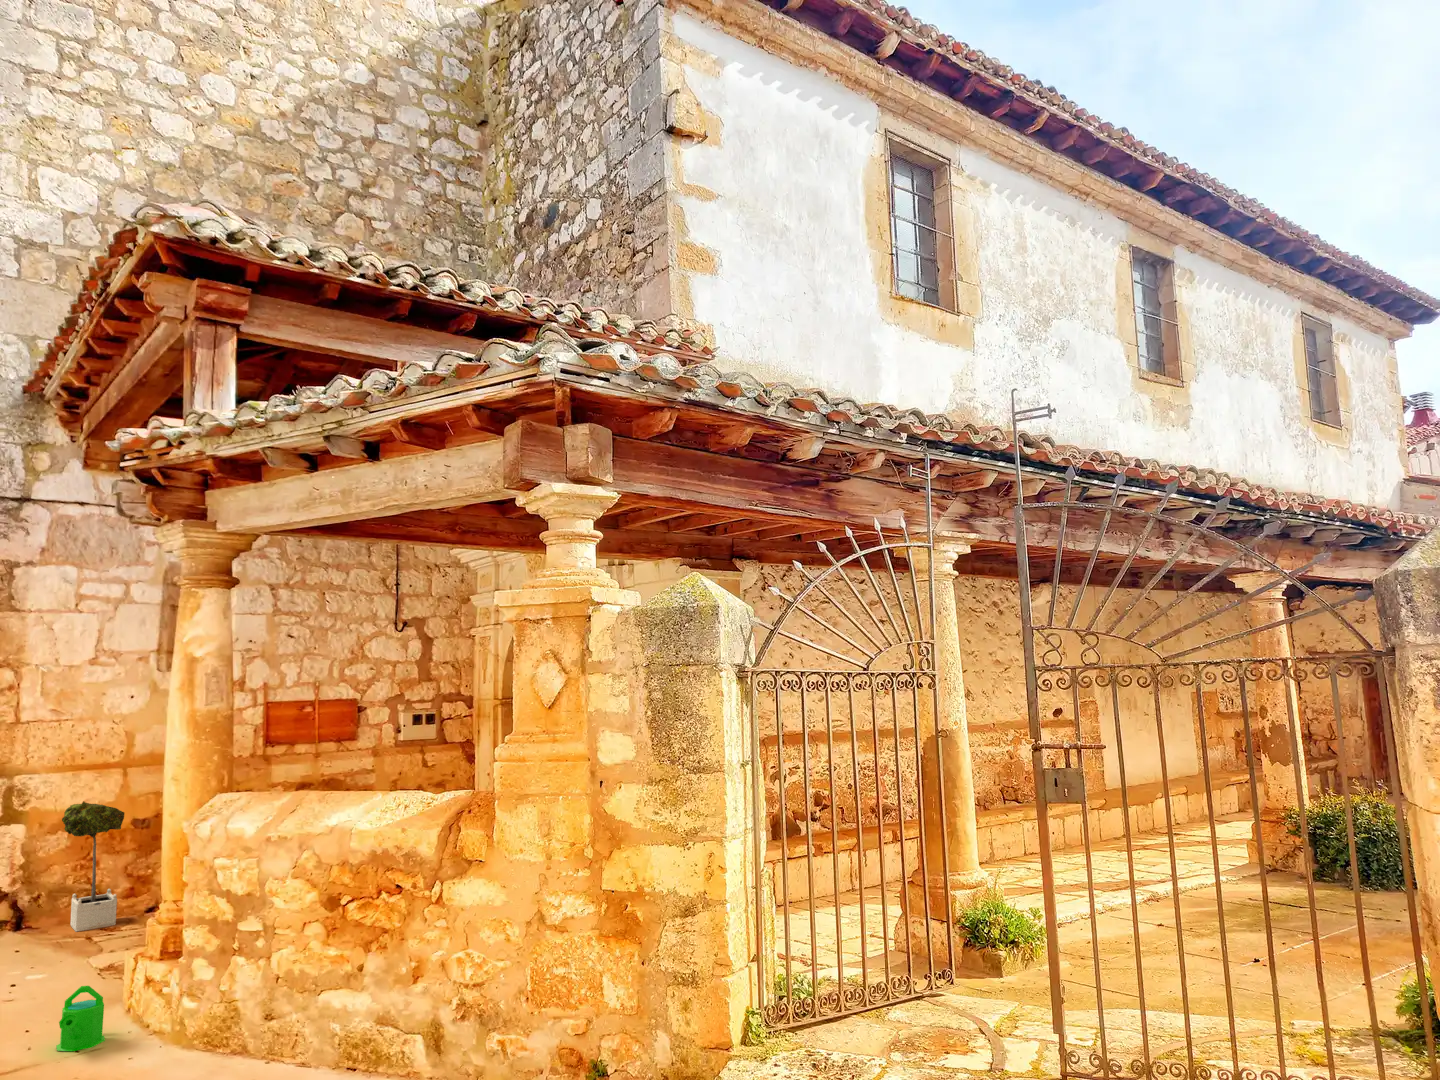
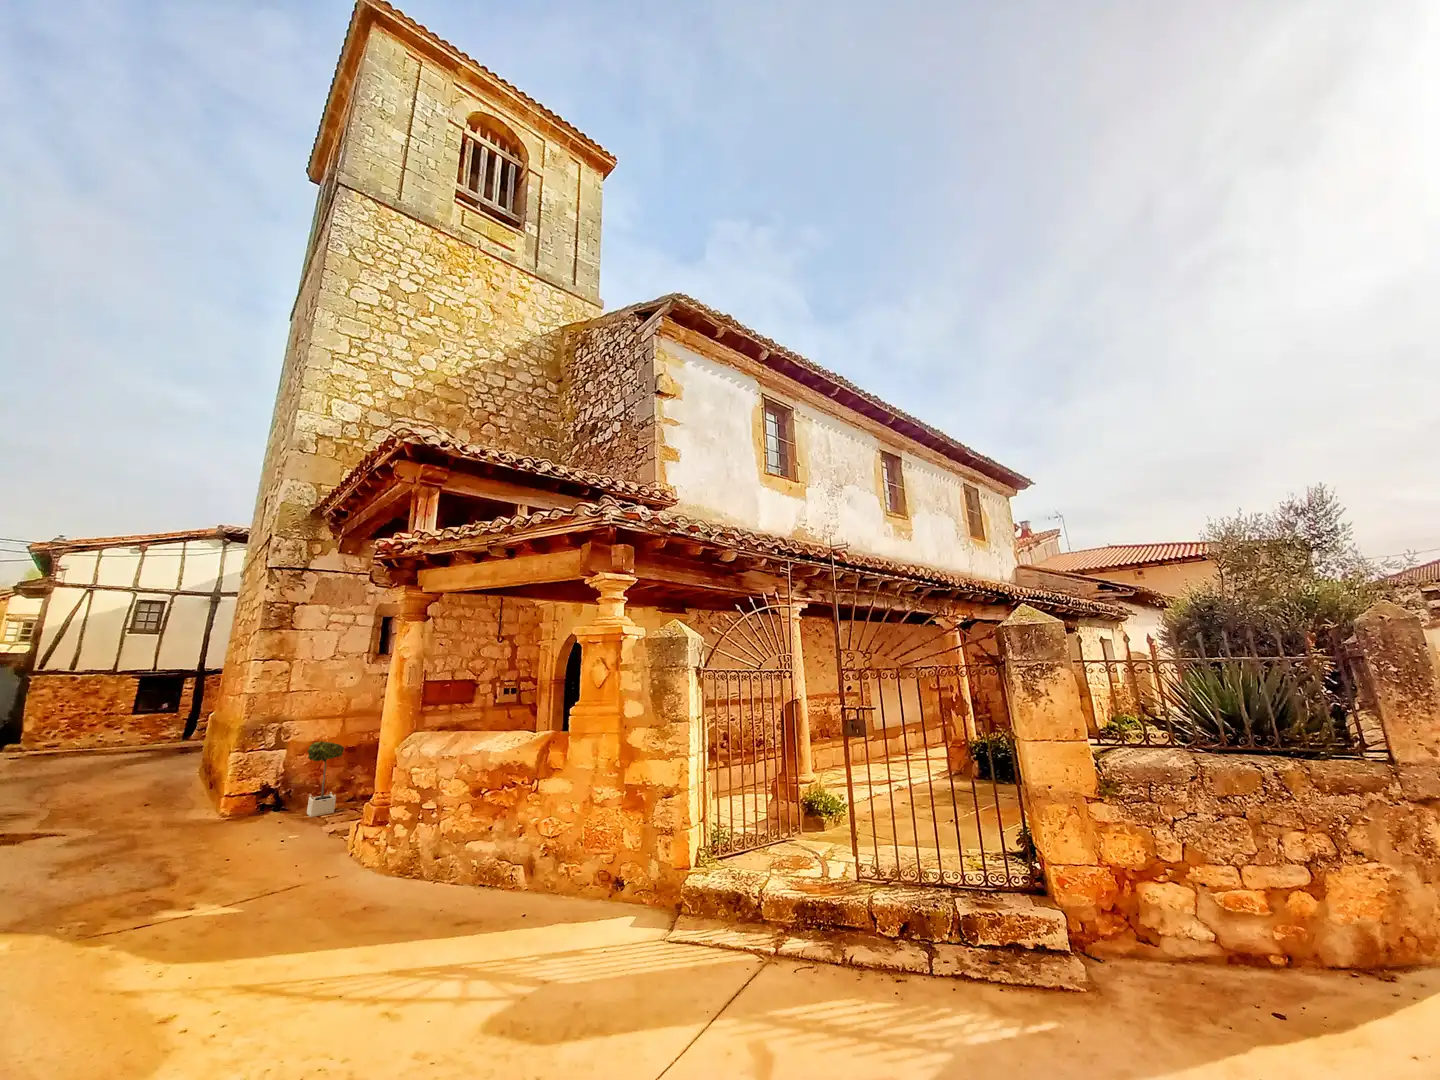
watering can: present [56,986,105,1051] -> none [311,844,341,882]

